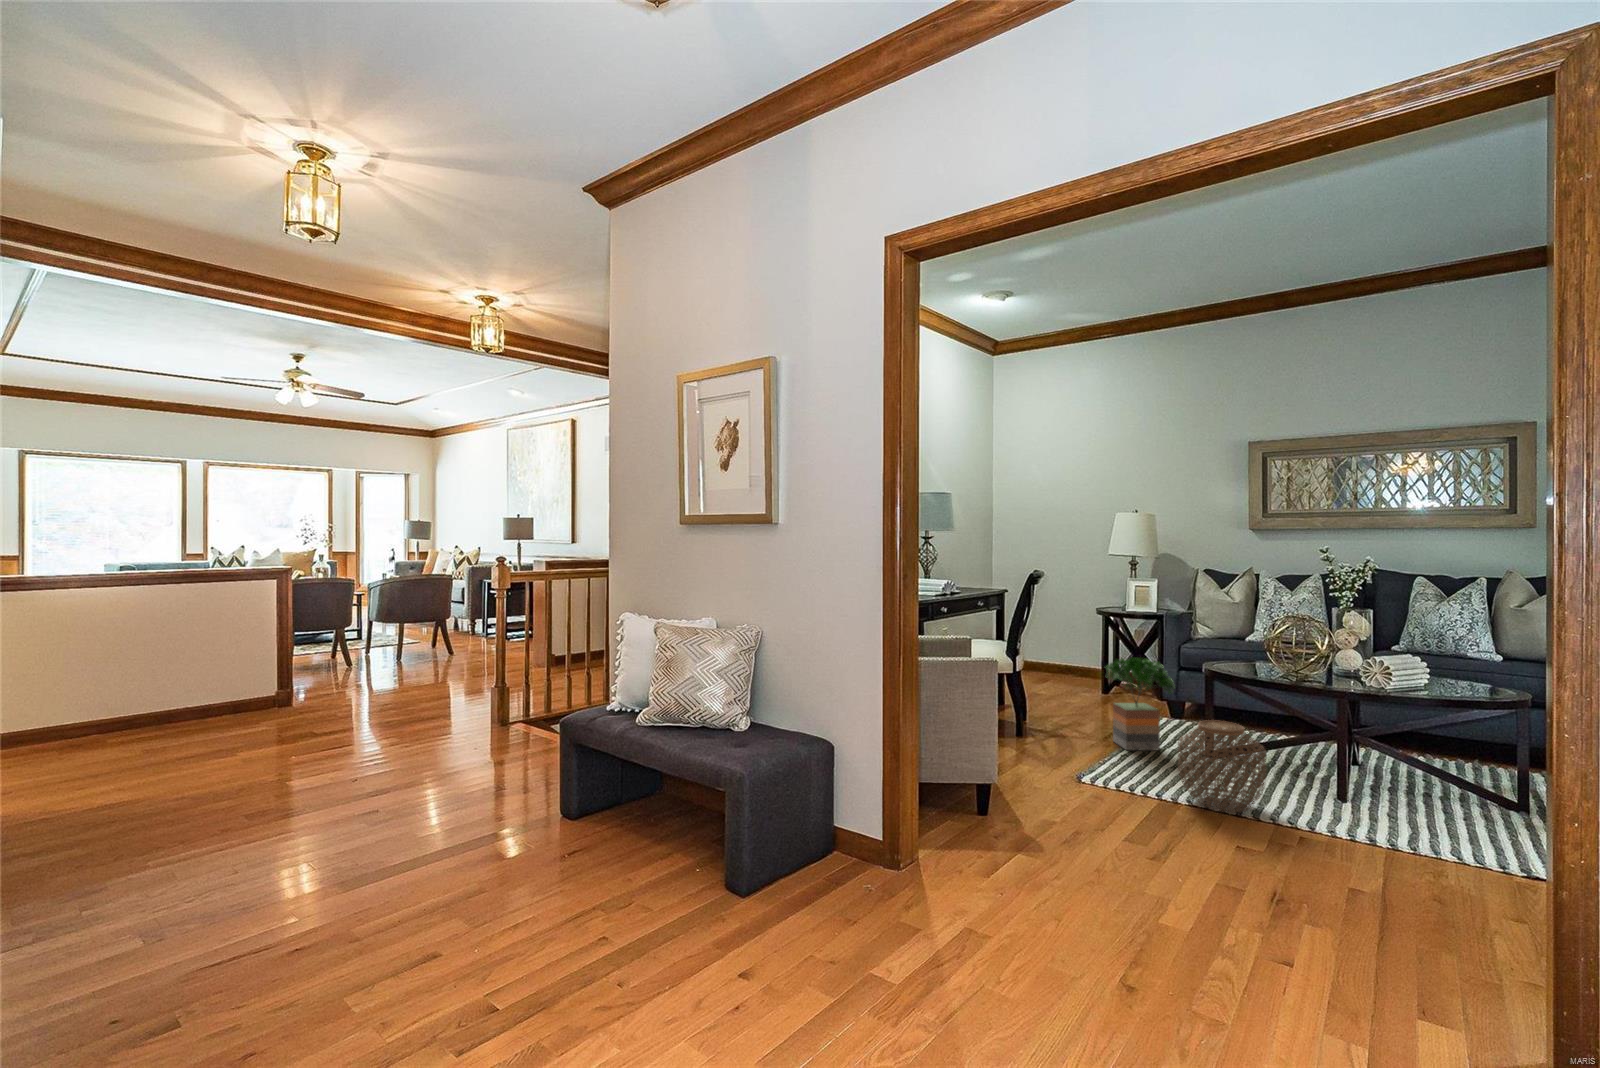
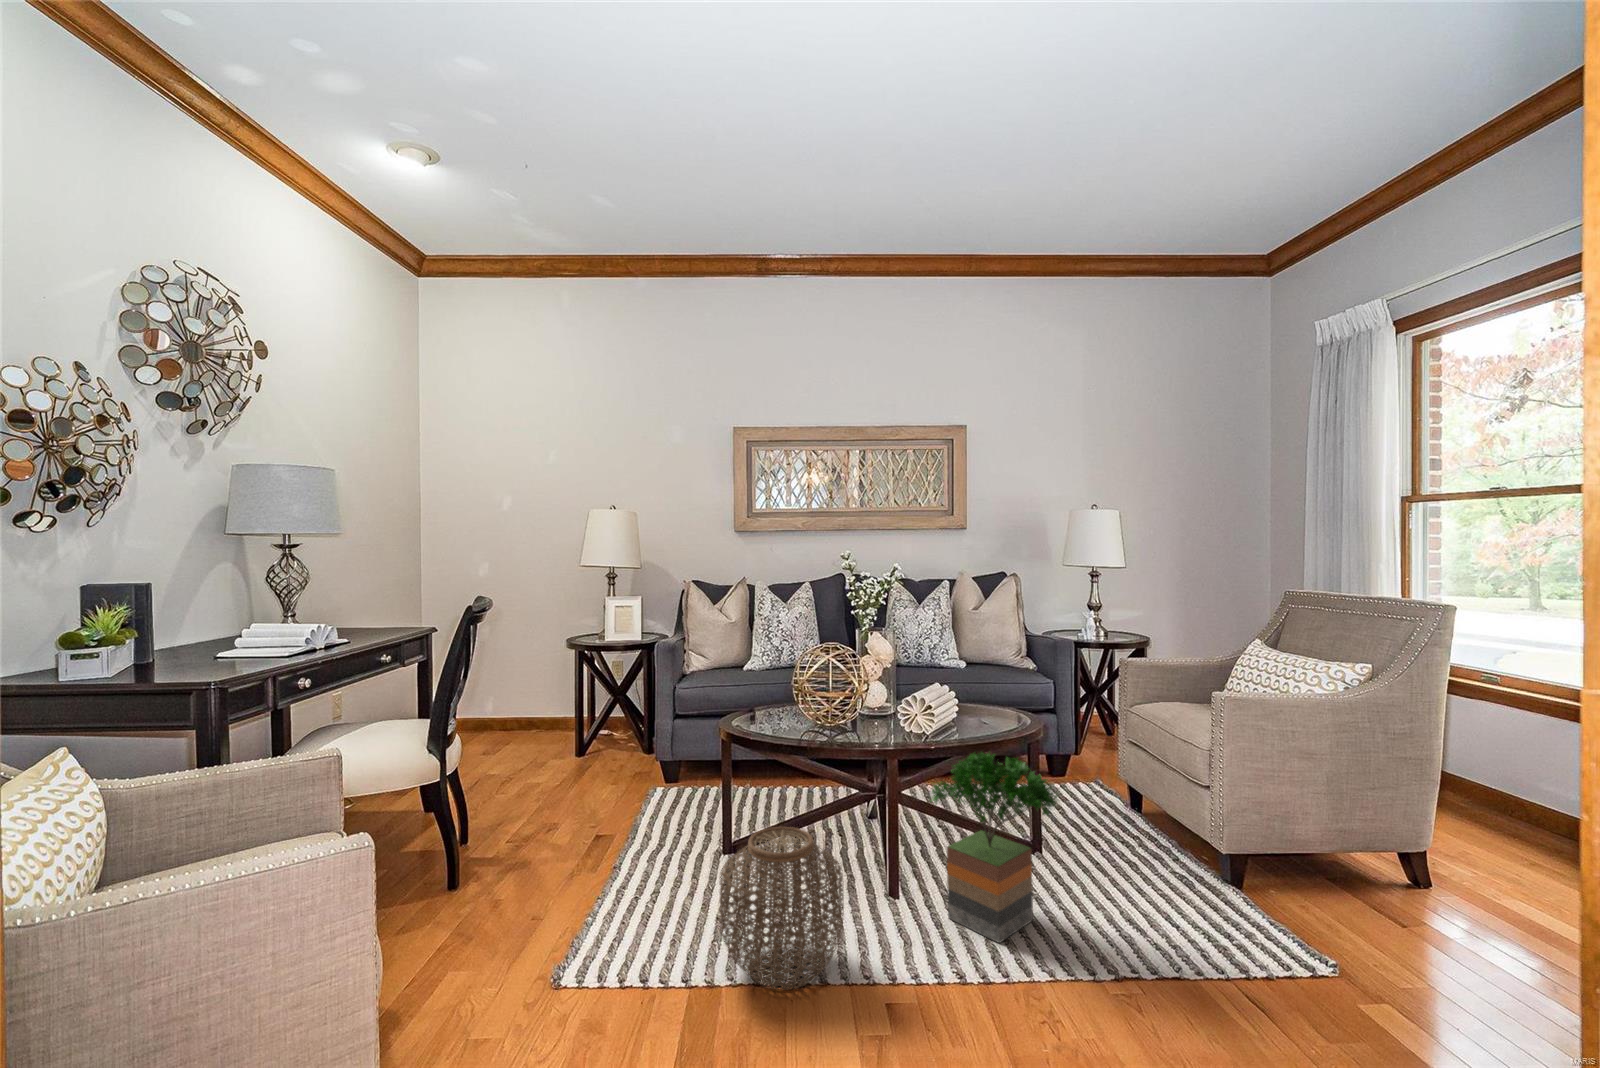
potted tree: present [1107,658,1175,750] -> present [931,752,1059,943]

